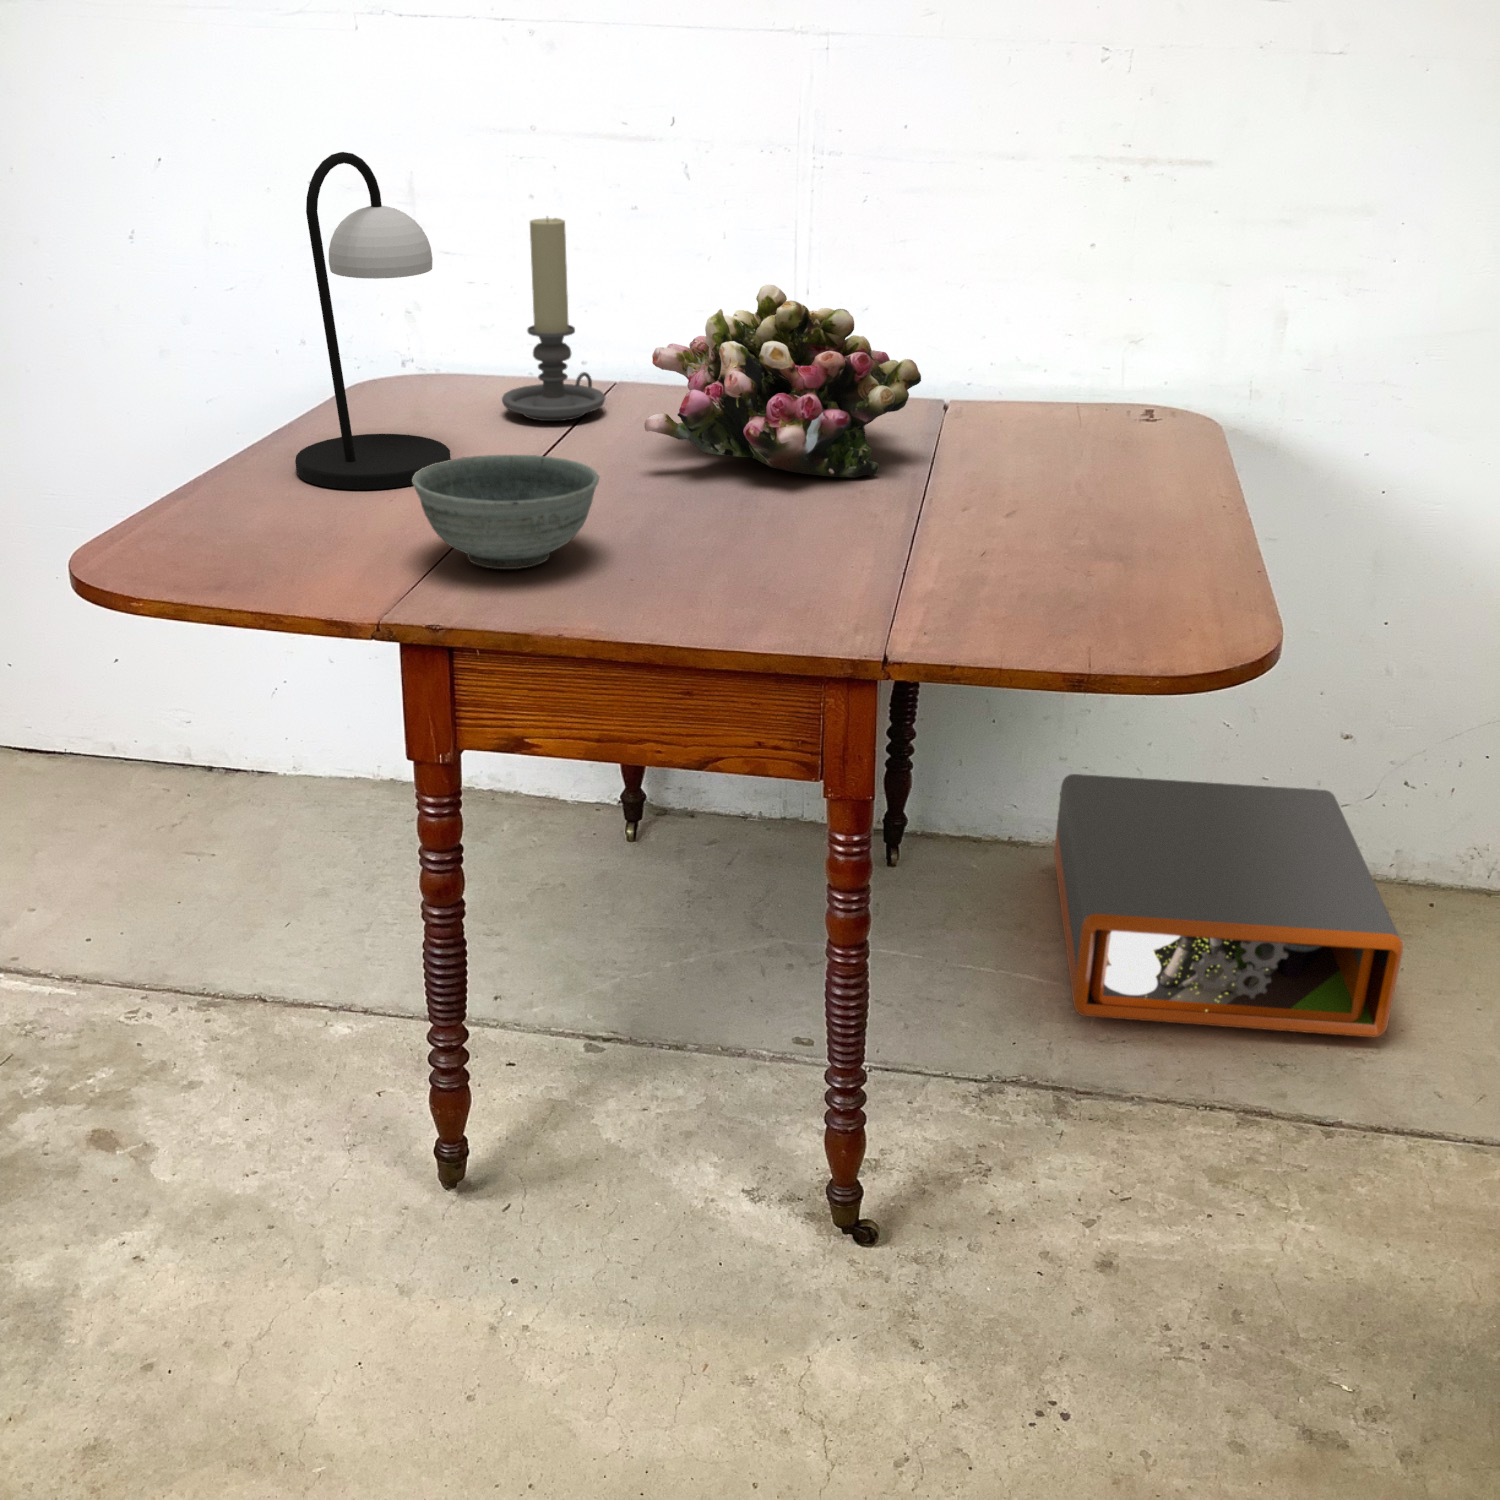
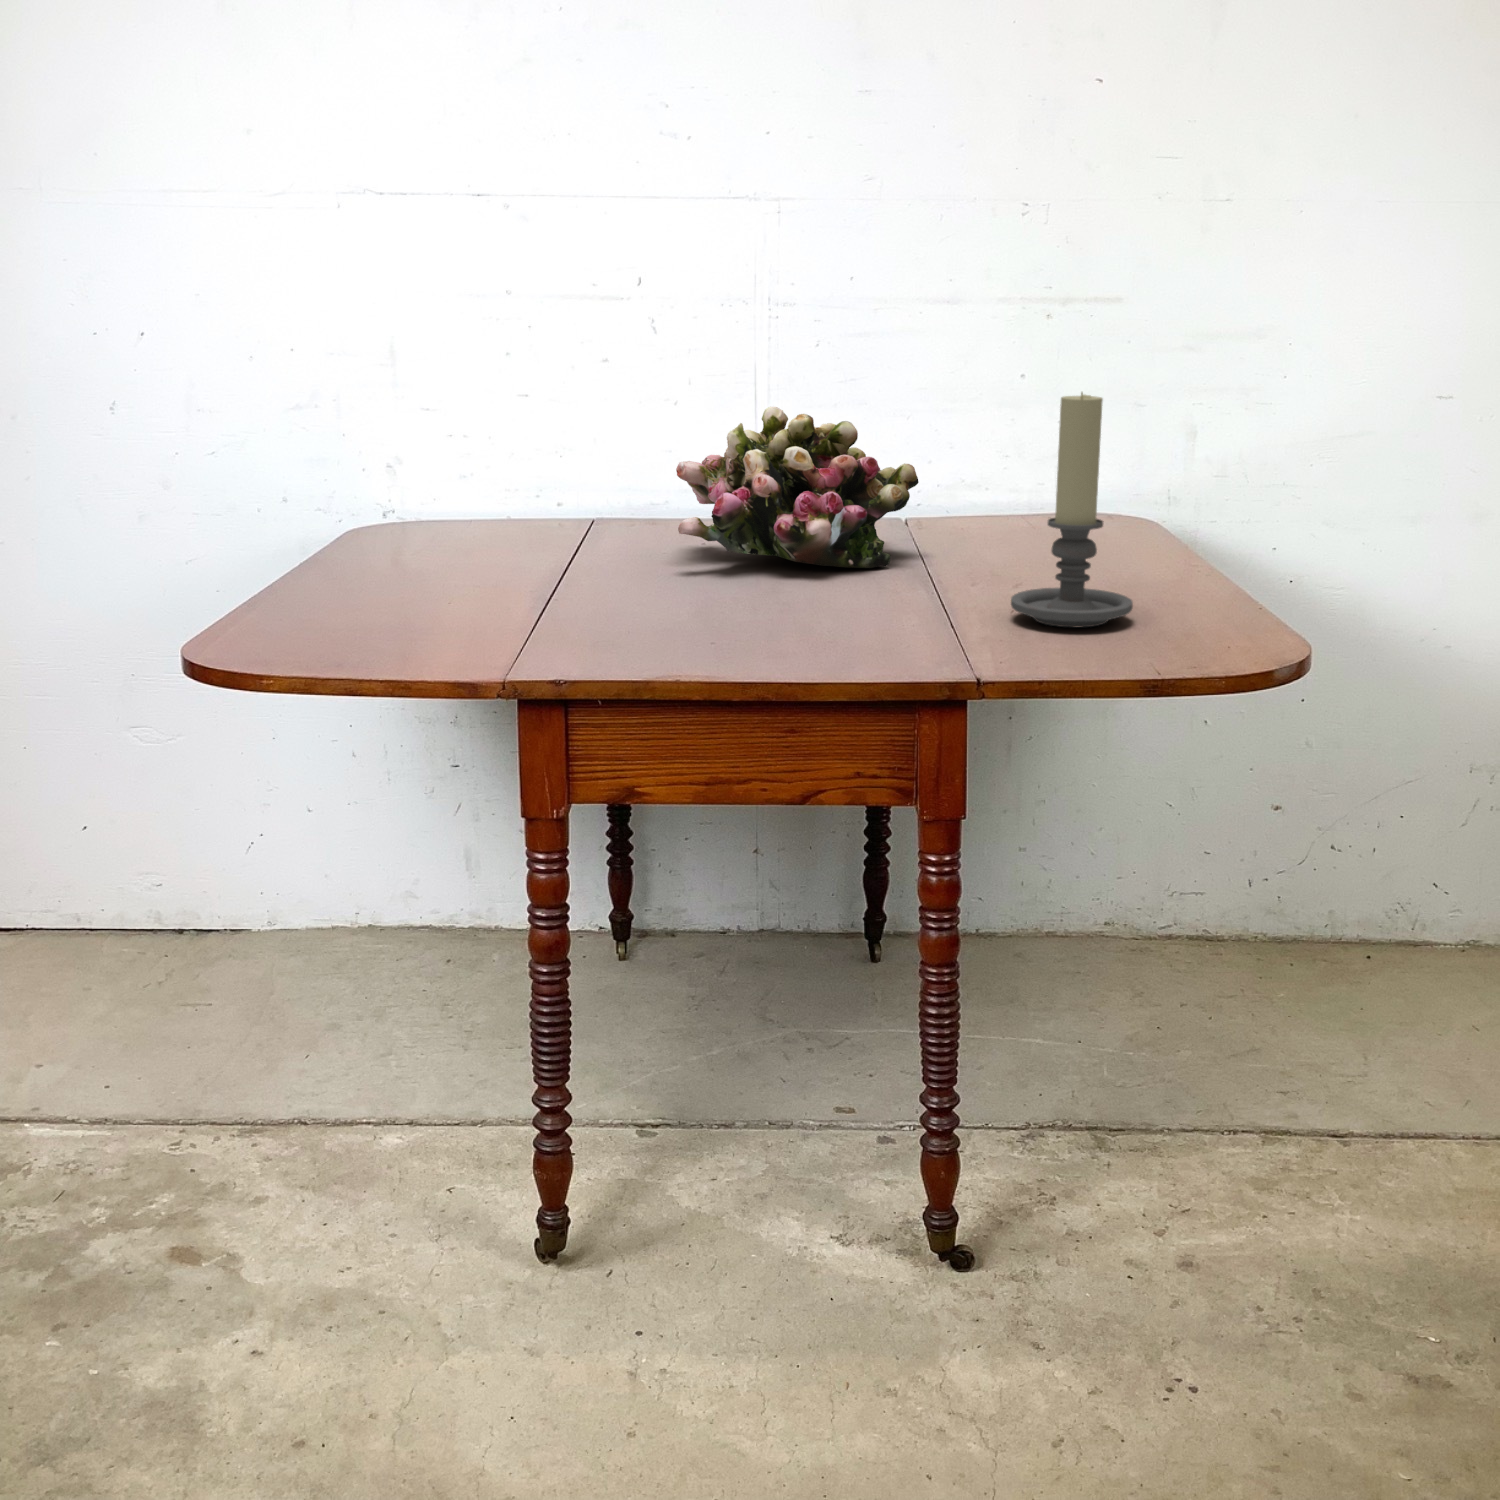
table lamp: present [295,152,451,490] -> none [348,287,494,595]
candle holder: present [502,217,605,421] -> present [1011,392,1133,628]
bowl: present [412,455,600,569] -> none [512,542,685,637]
storage box: present [1054,774,1403,1037] -> none [1024,860,1377,1066]

